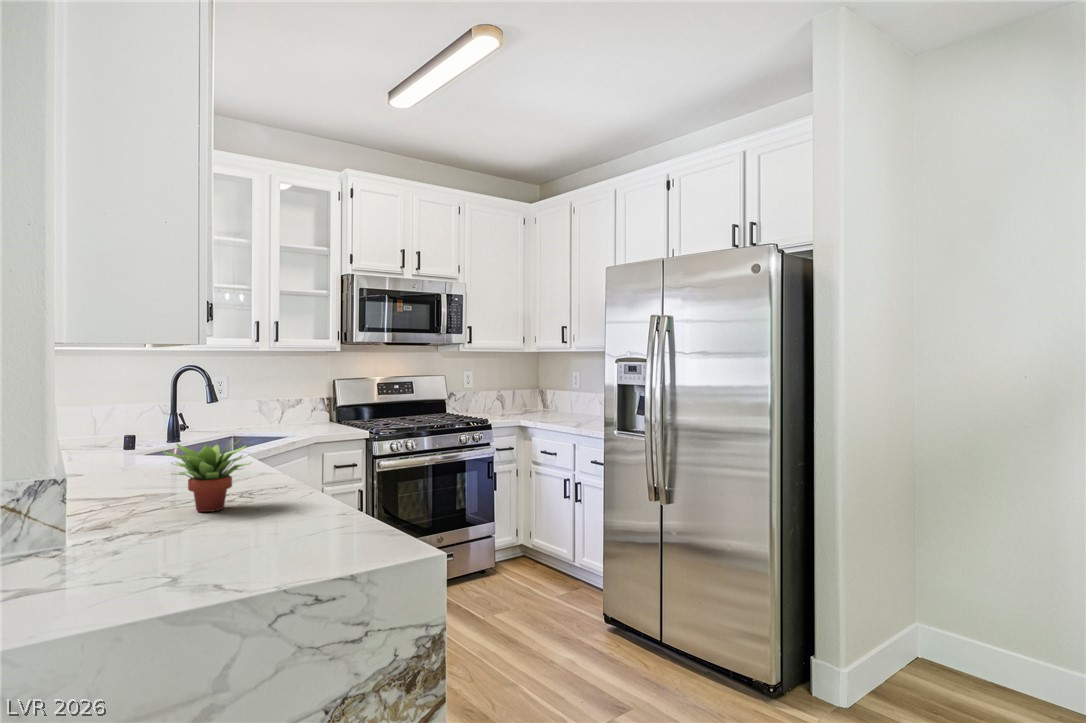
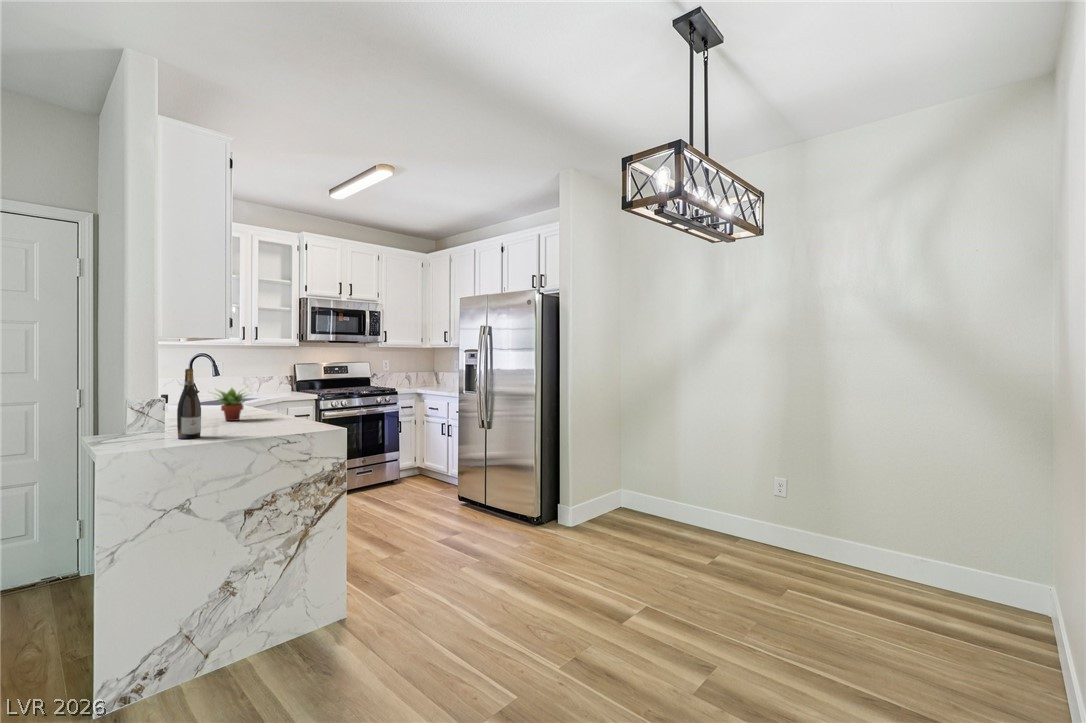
wine bottle: none [49,417,110,599] -> present [177,369,201,439]

